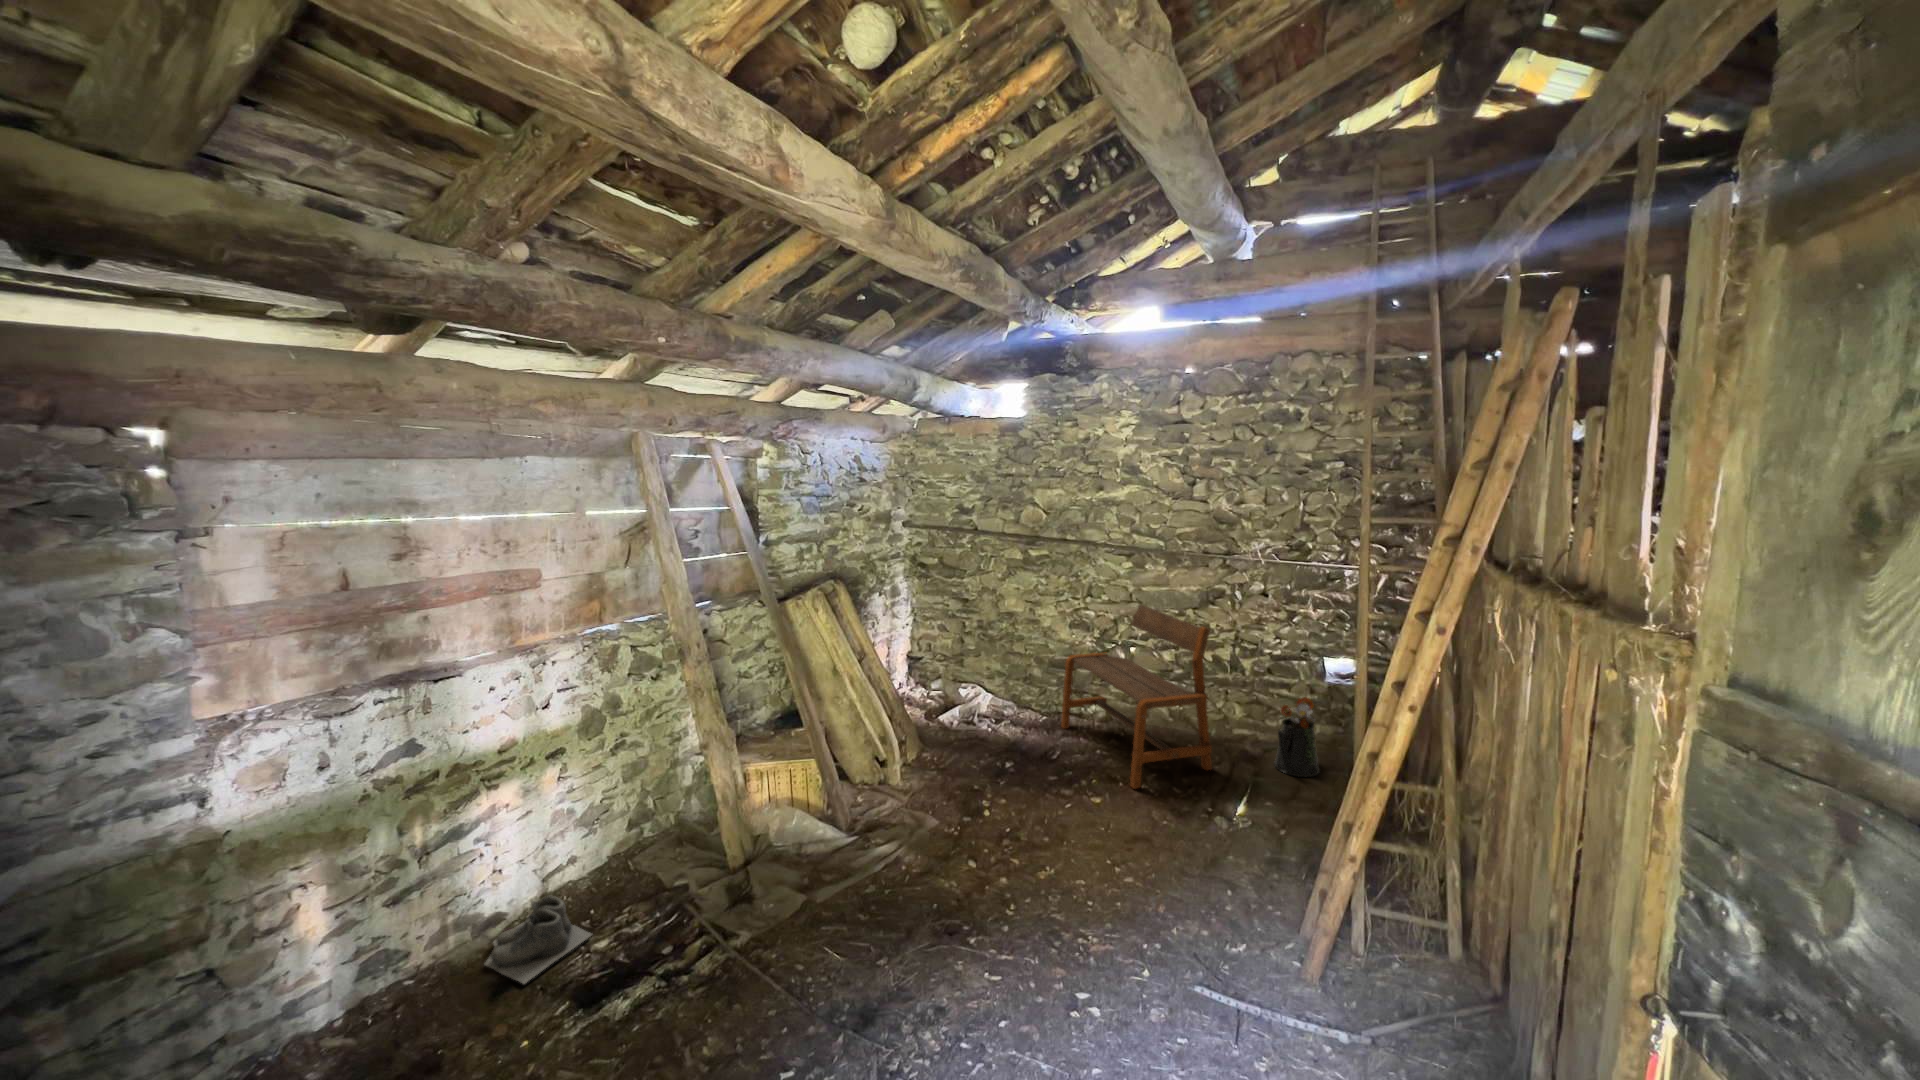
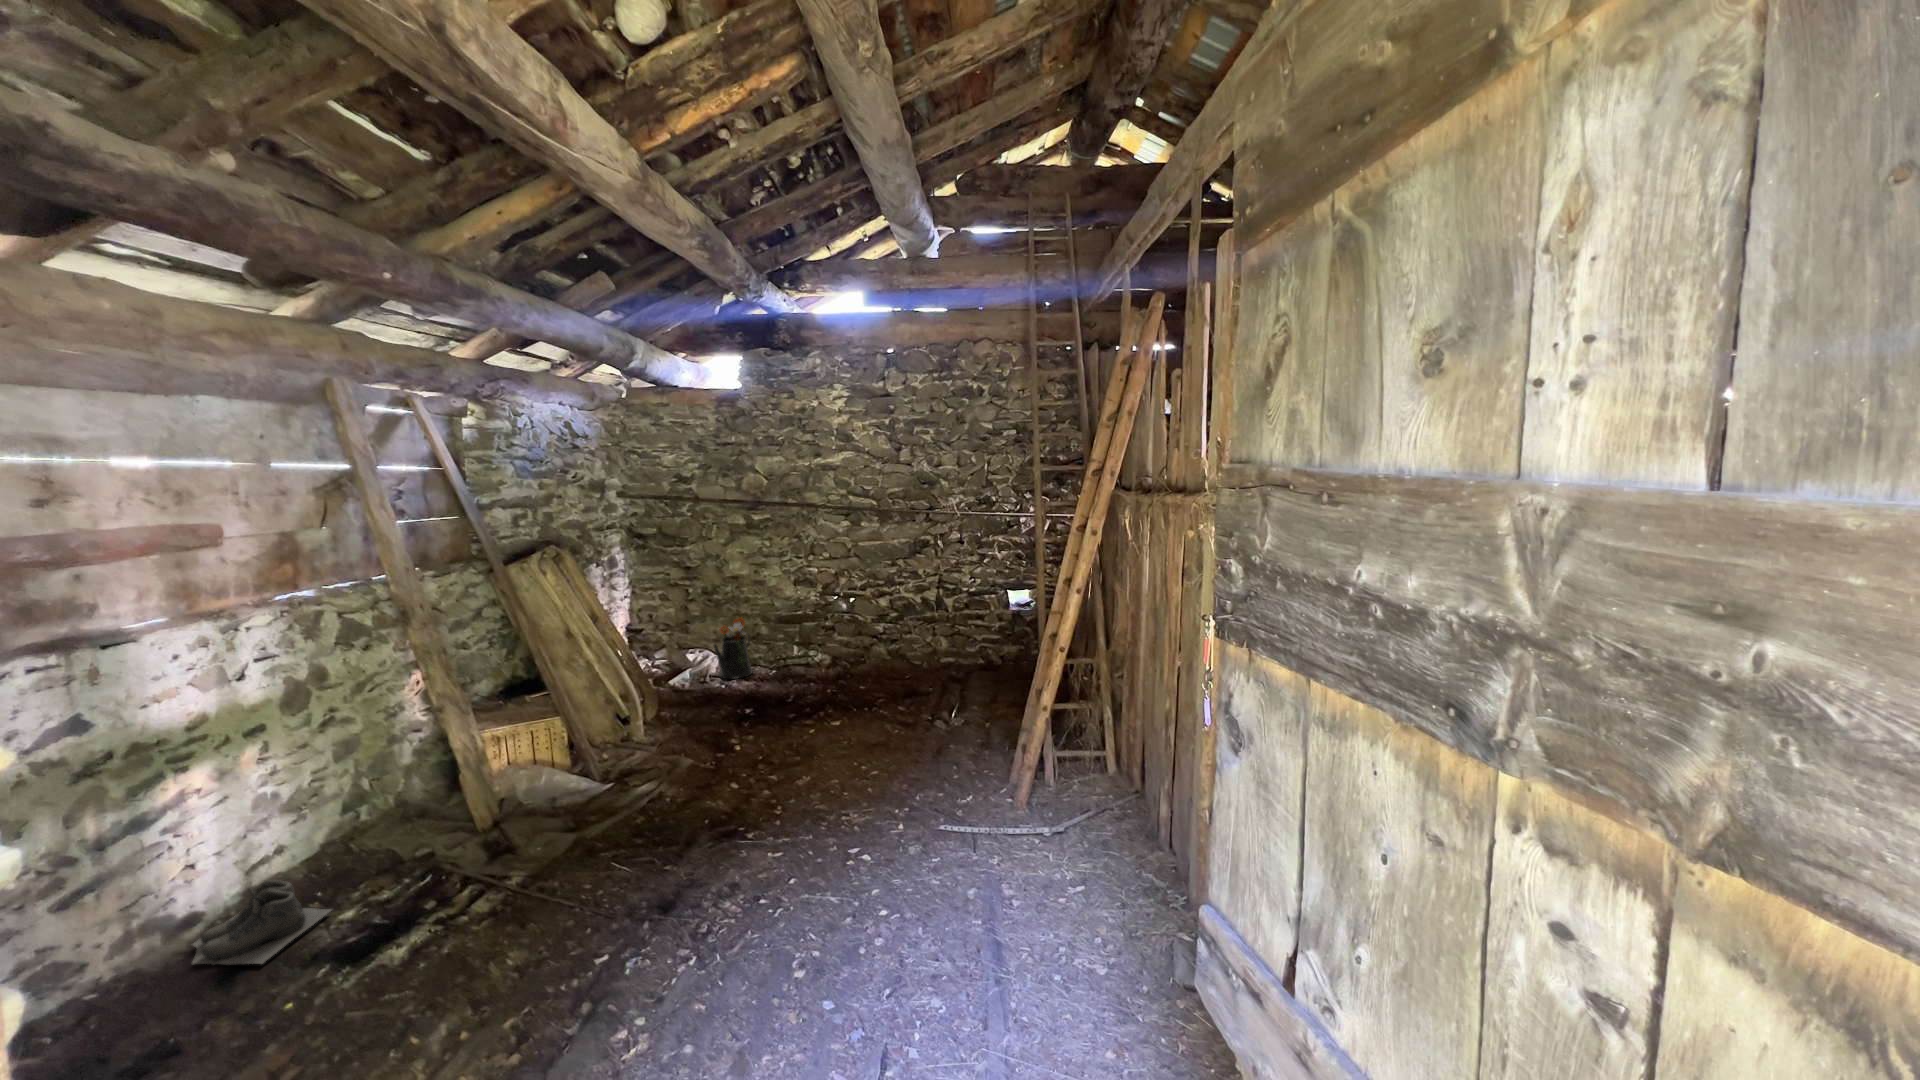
bench: present [1061,605,1212,789] -> none [794,553,927,708]
watering can: present [1274,697,1320,777] -> present [714,618,753,679]

